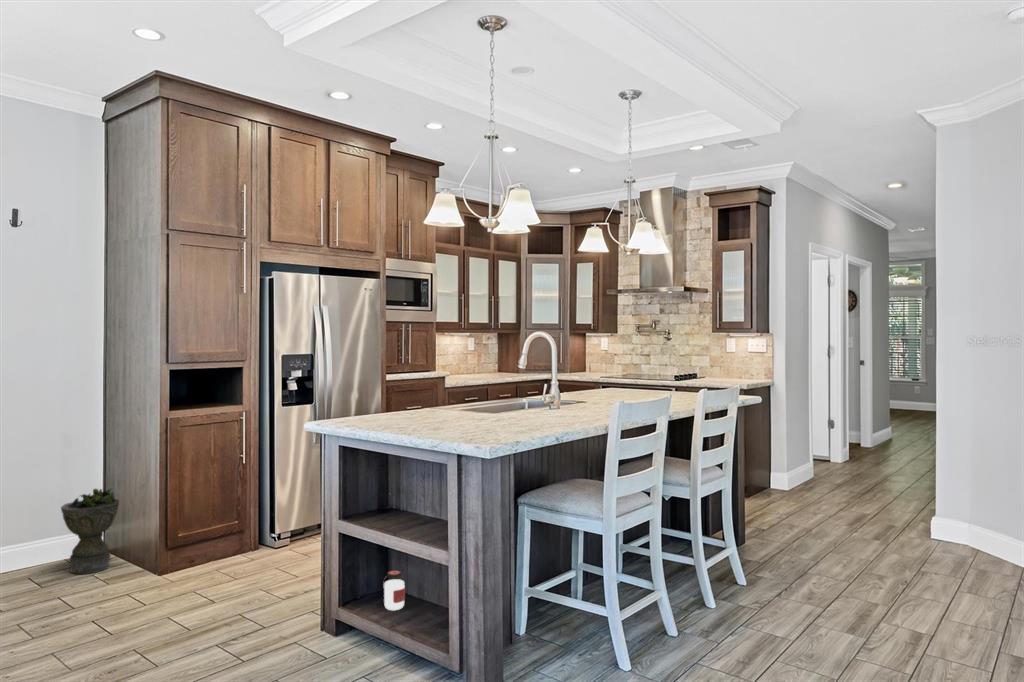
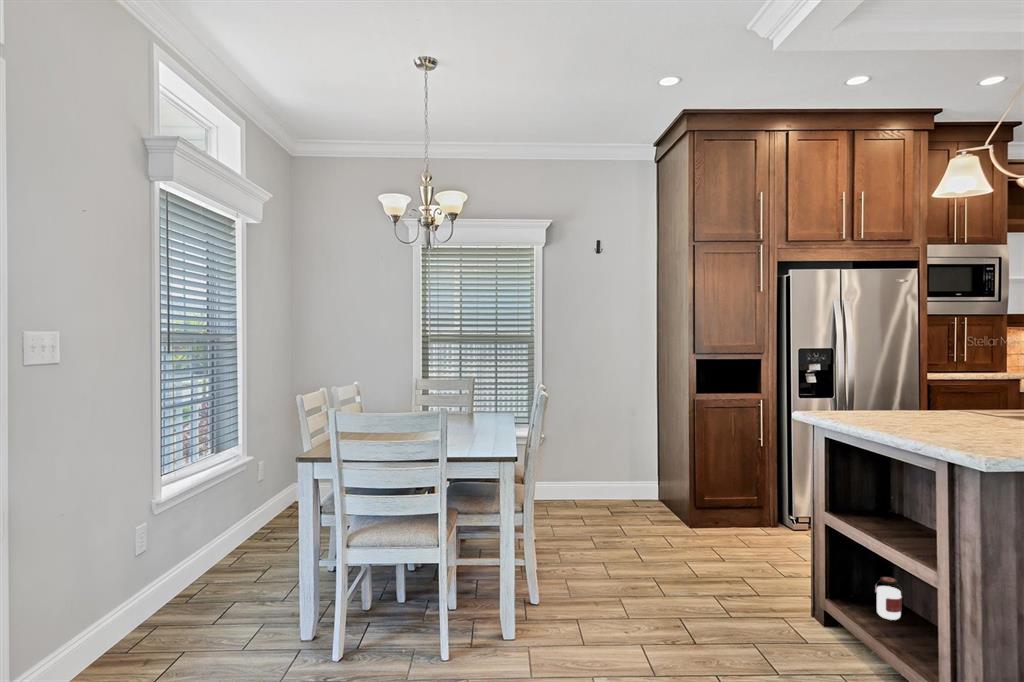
planter: present [61,489,119,574] -> none [624,450,663,515]

